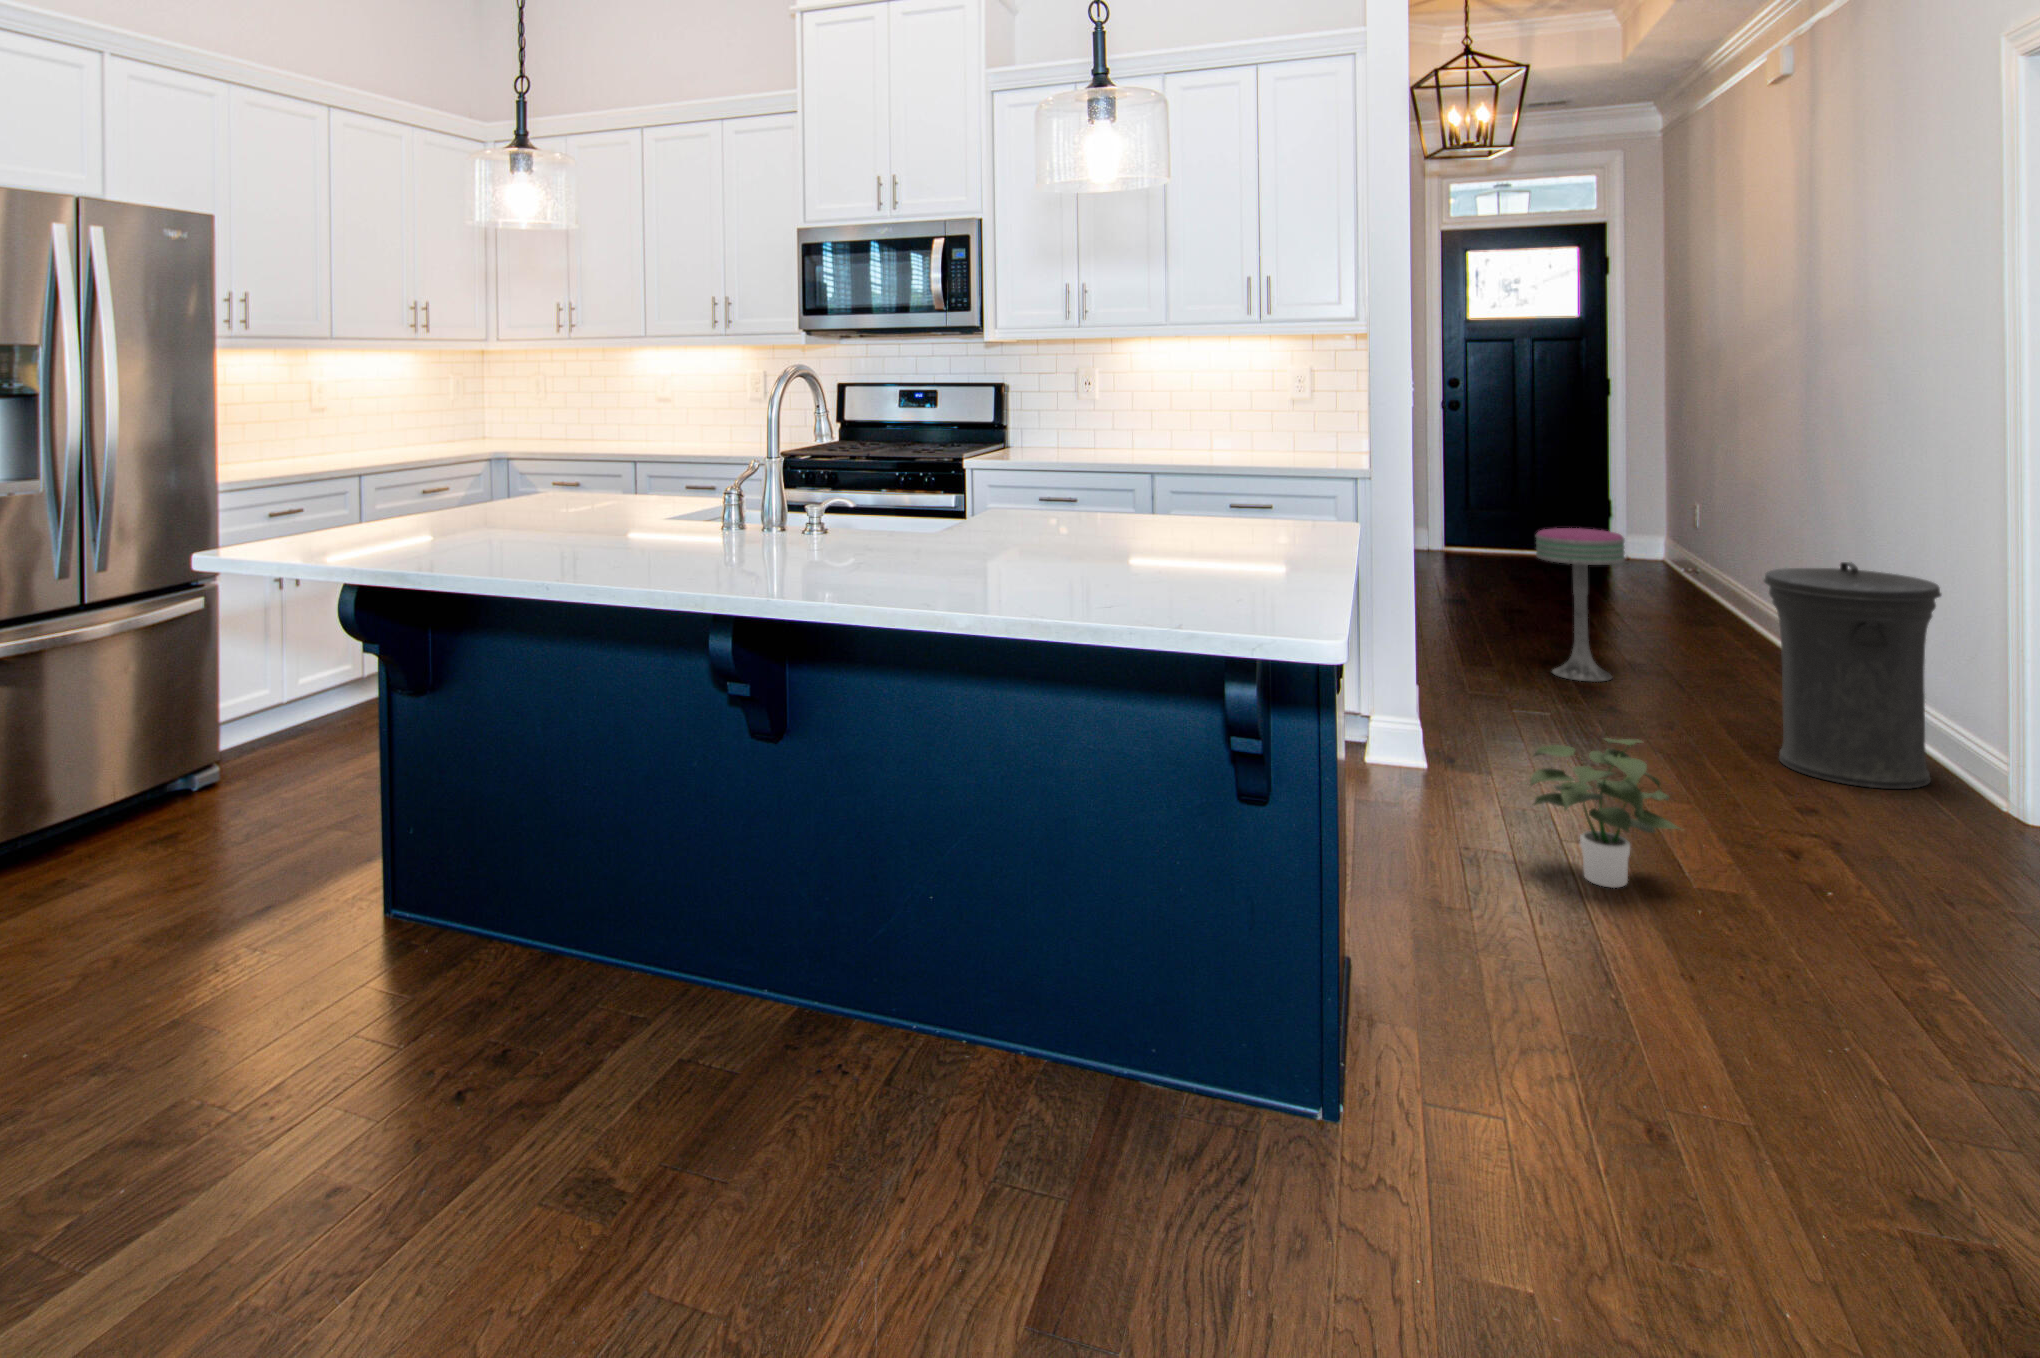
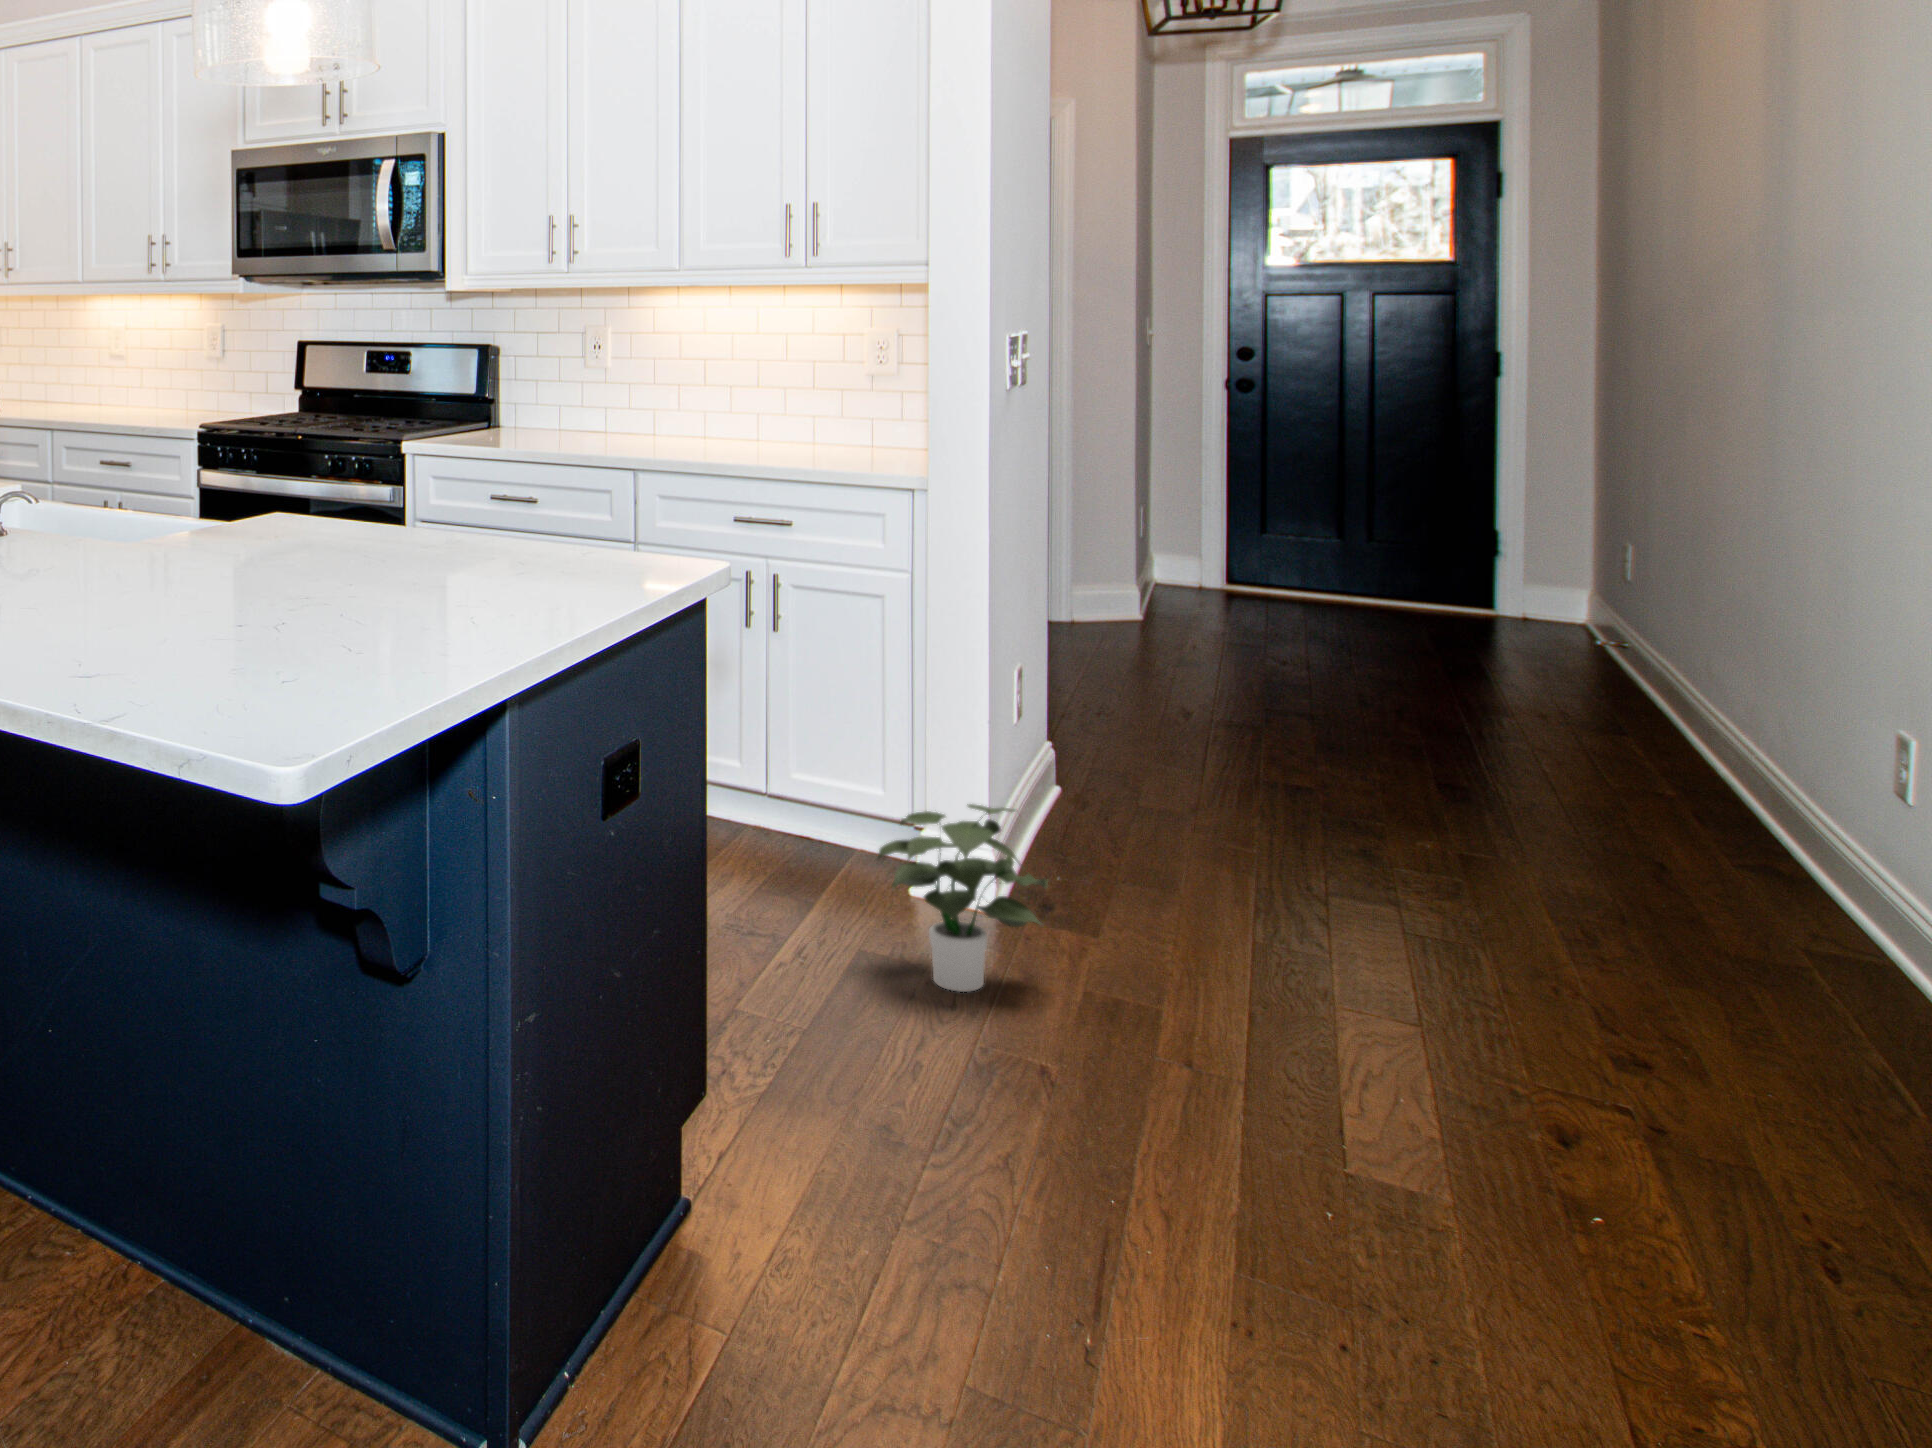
bar stool: present [1536,528,1625,682] -> none [1230,554,1351,768]
trash can: present [1764,562,1941,789] -> none [1396,604,1627,921]

